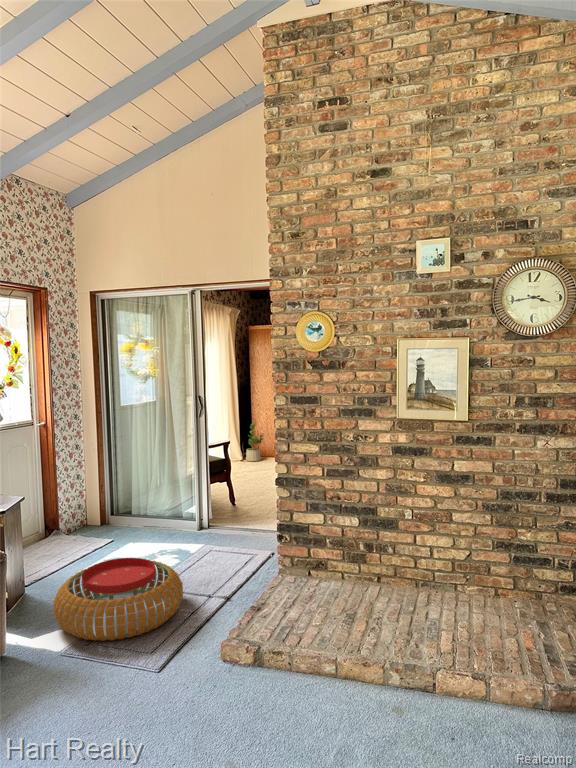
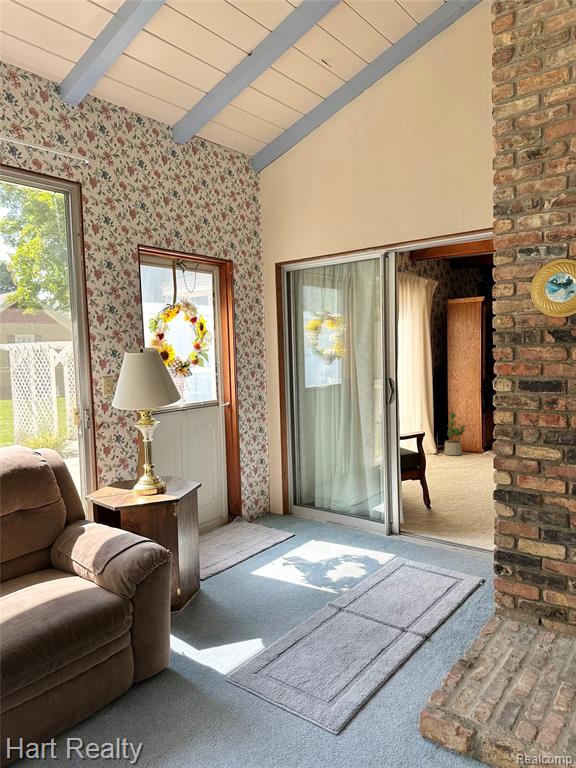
pouf: present [53,558,183,641] -> none [220,567,370,672]

